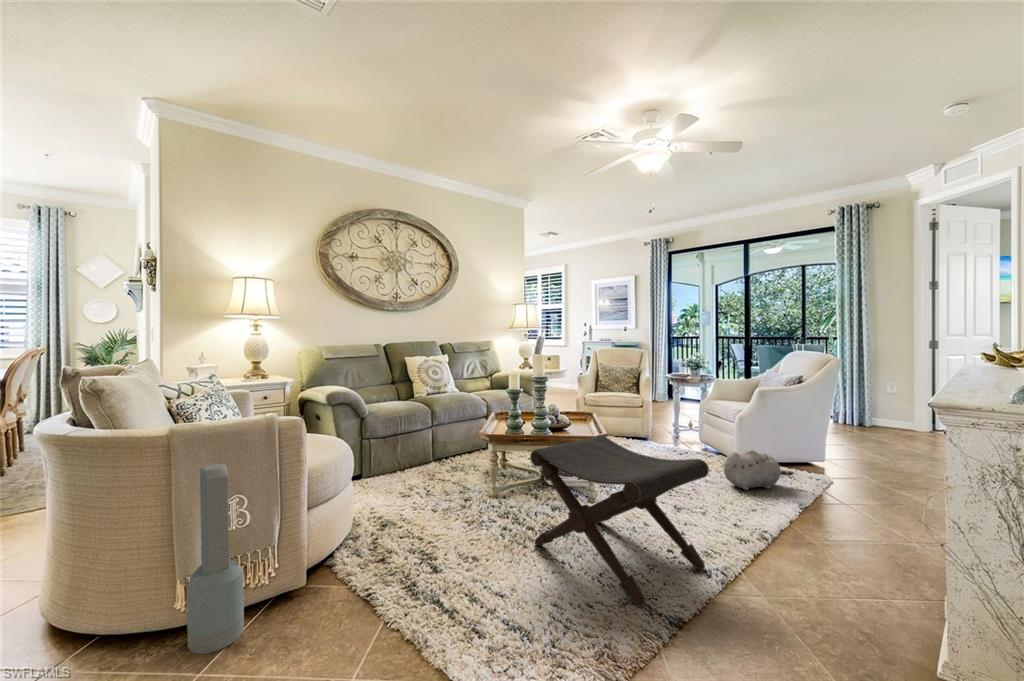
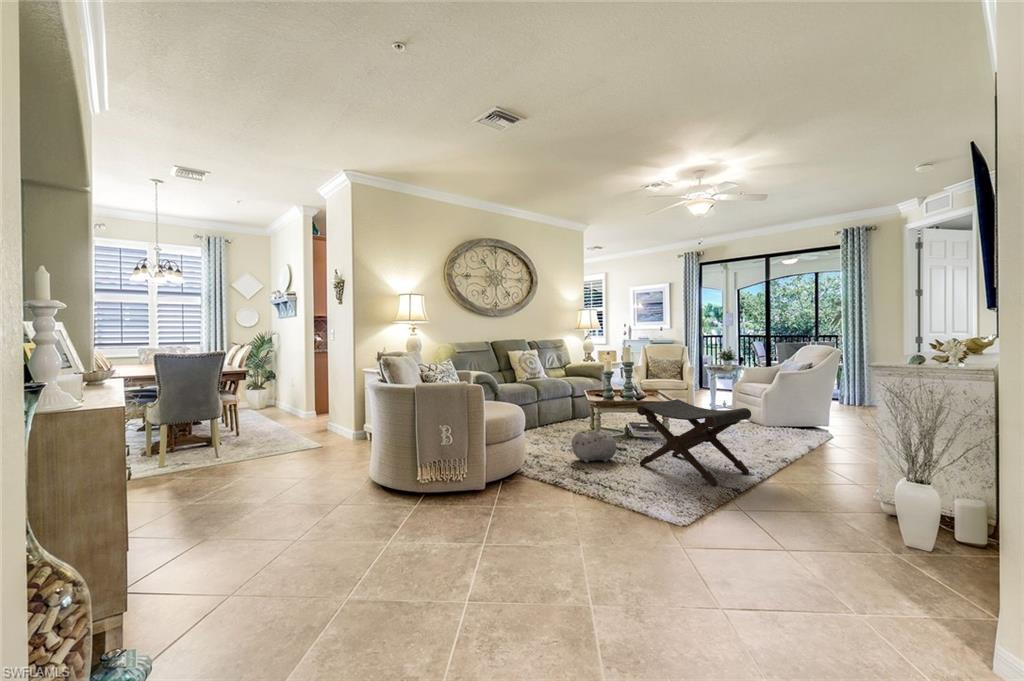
plush toy: present [724,450,793,490] -> present [572,430,627,463]
air purifier: present [187,464,244,654] -> none [478,404,503,500]

